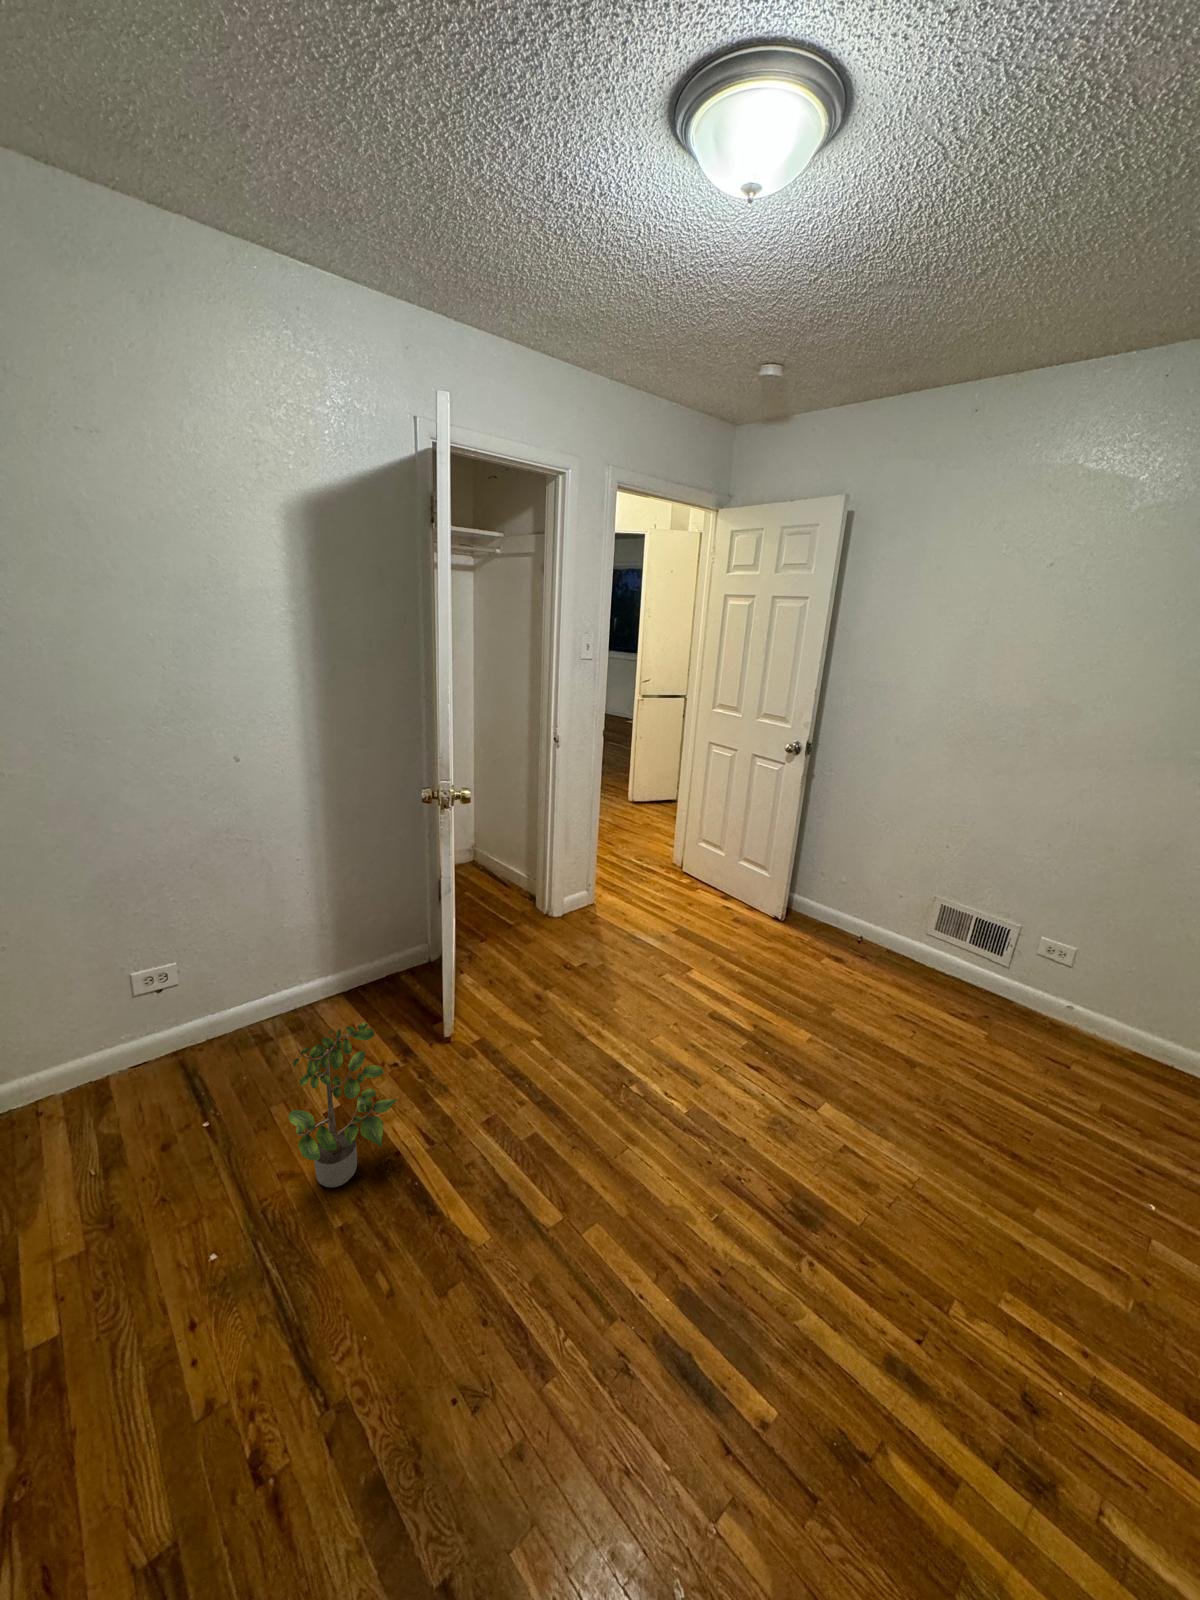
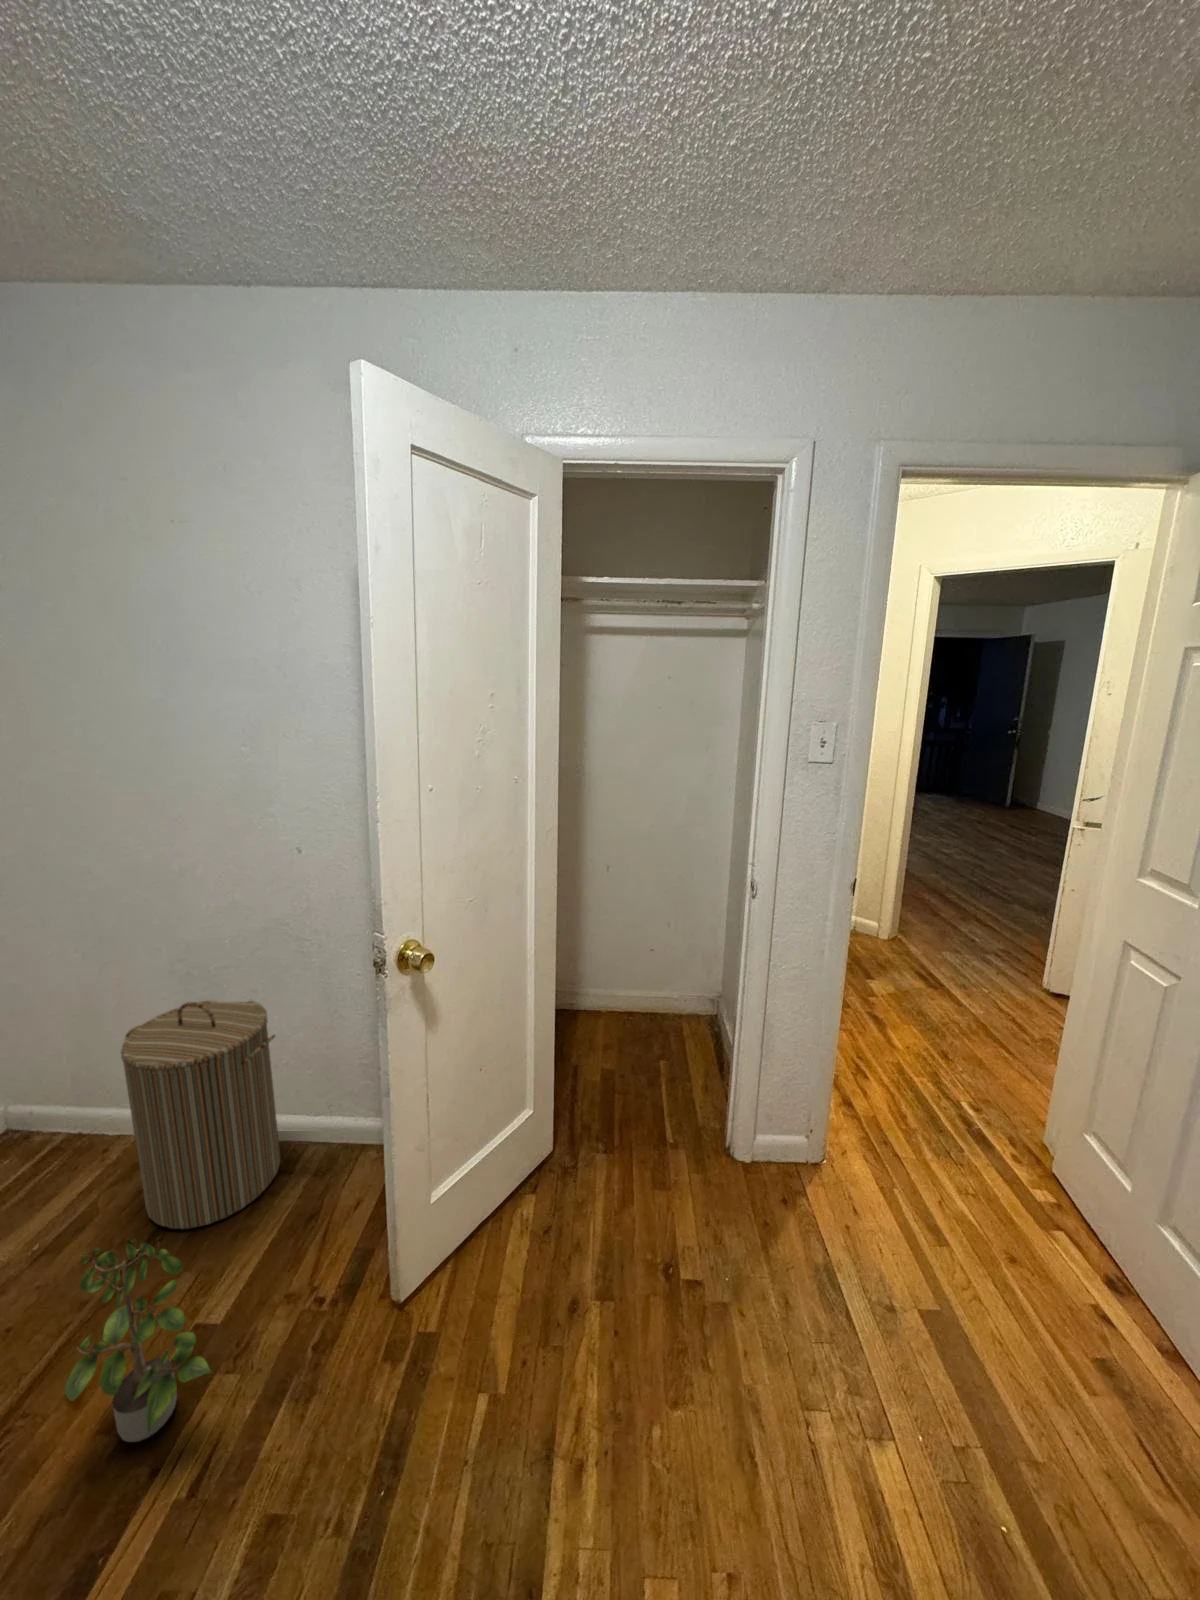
laundry hamper: none [47,910,241,1134] -> present [121,1000,281,1229]

